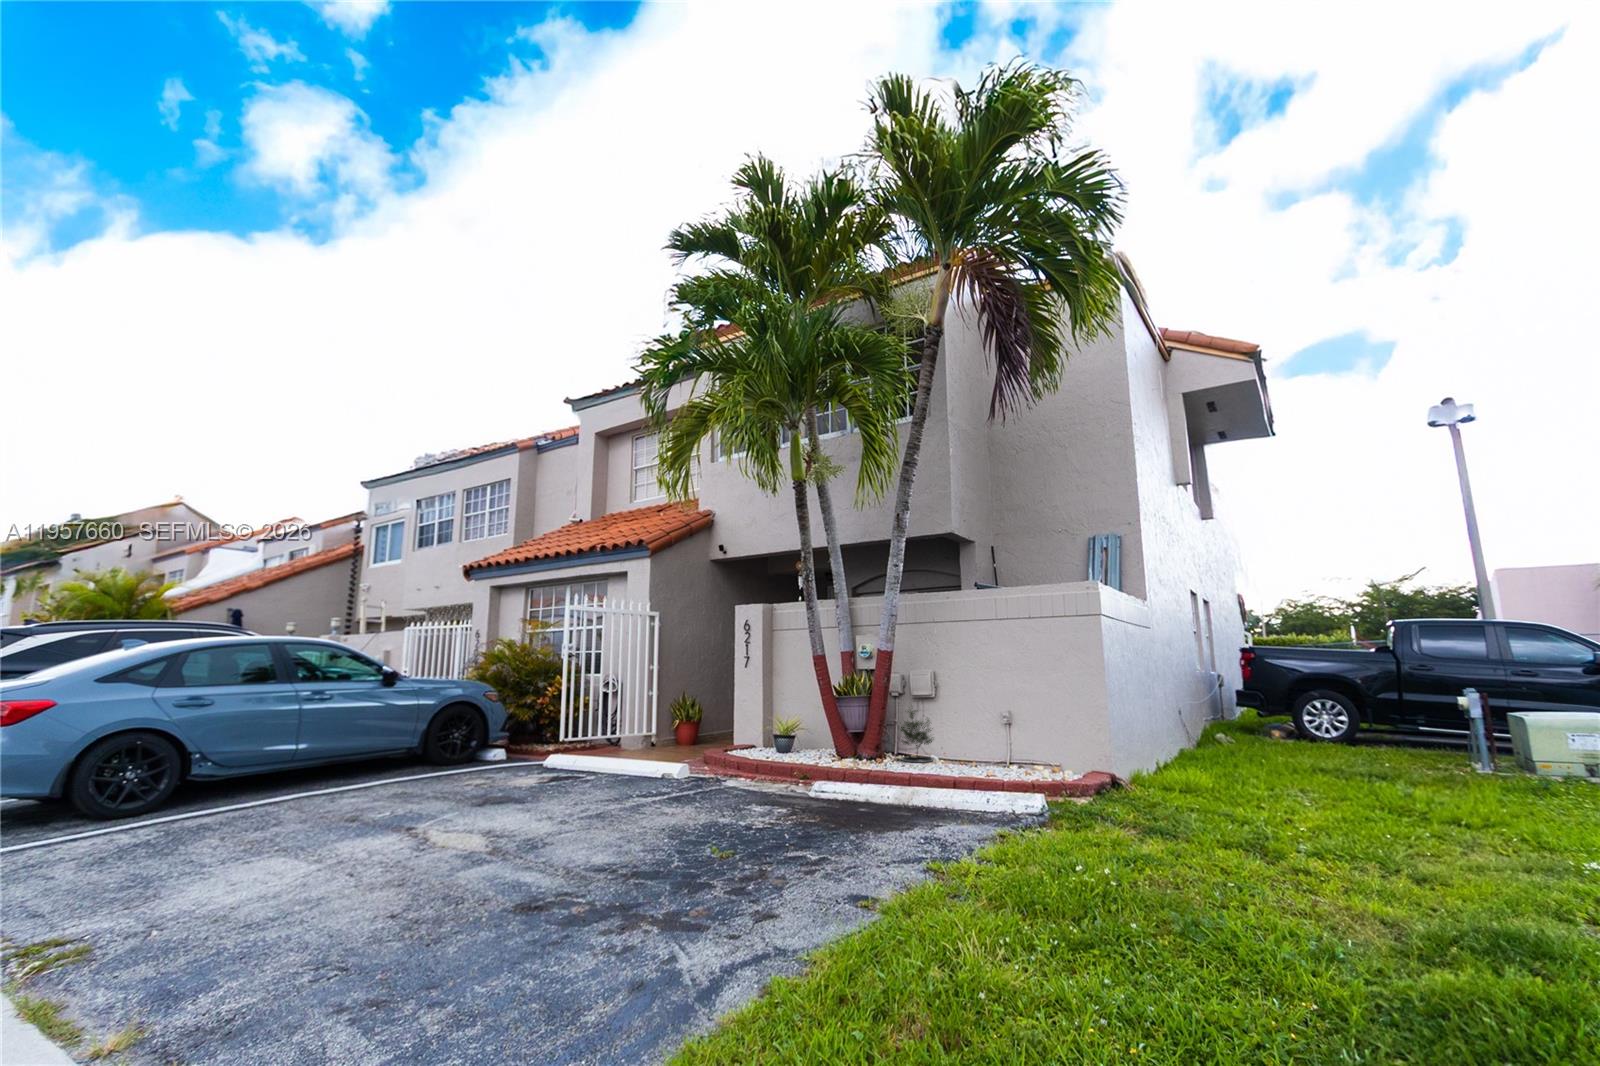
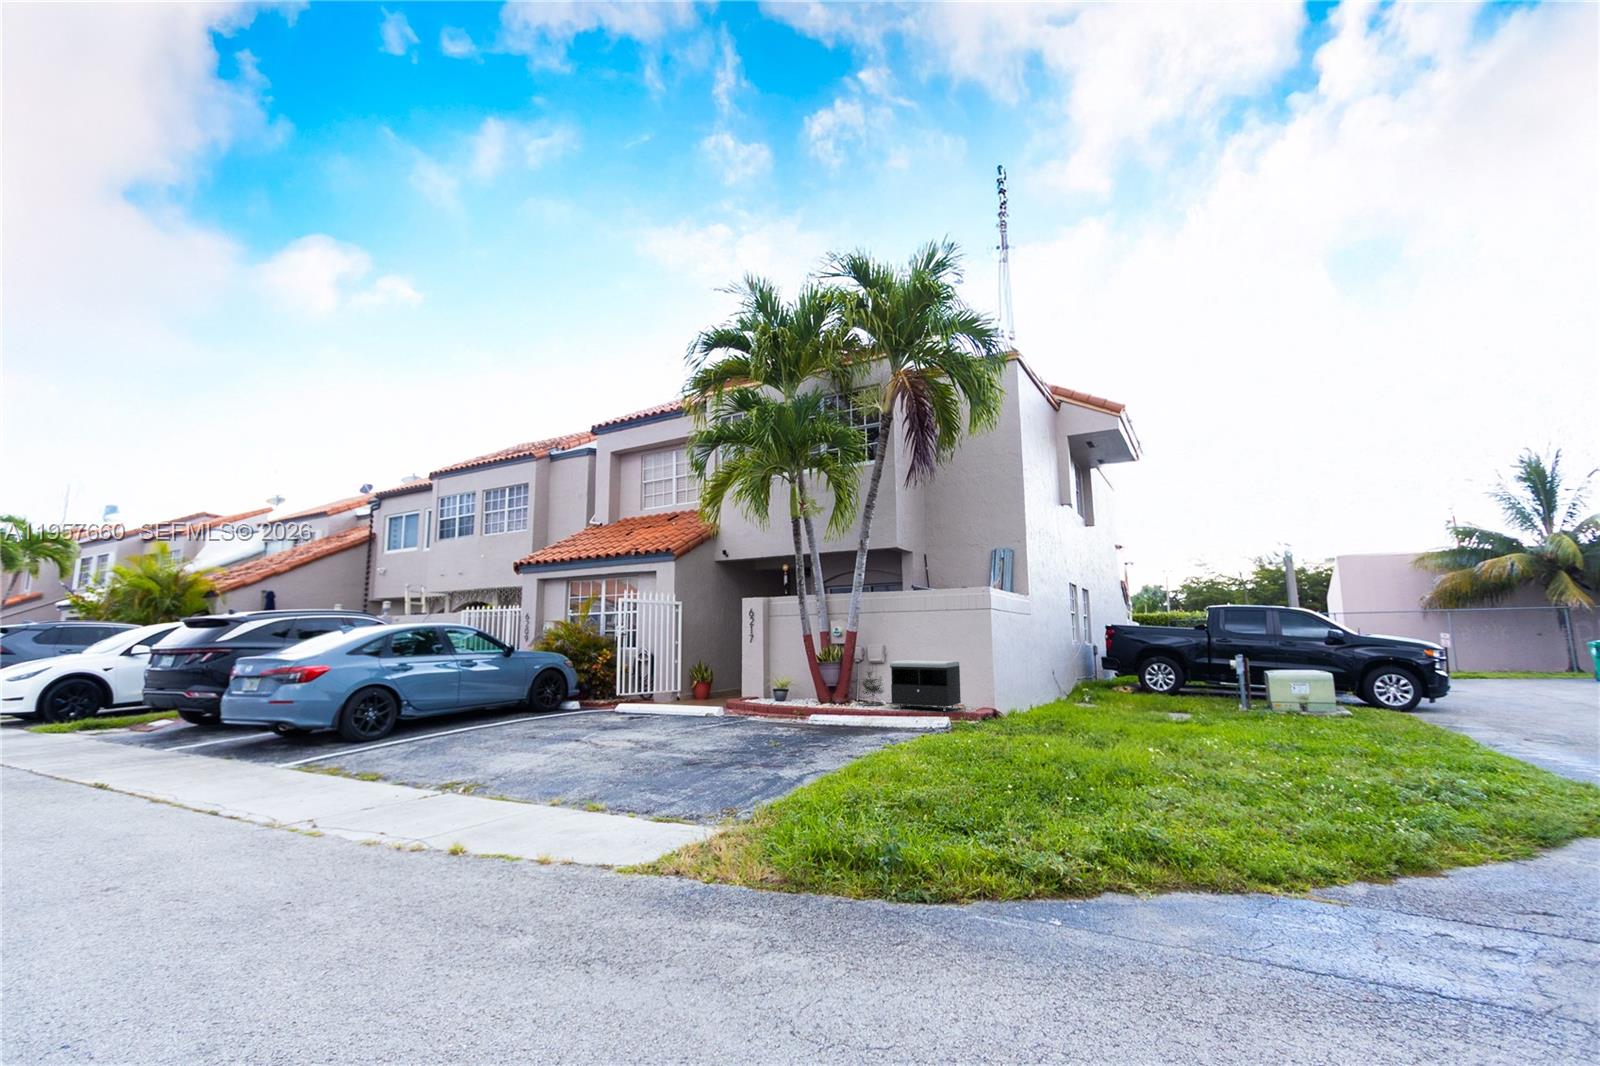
storage bench: none [942,694,1052,775] -> present [890,660,961,711]

